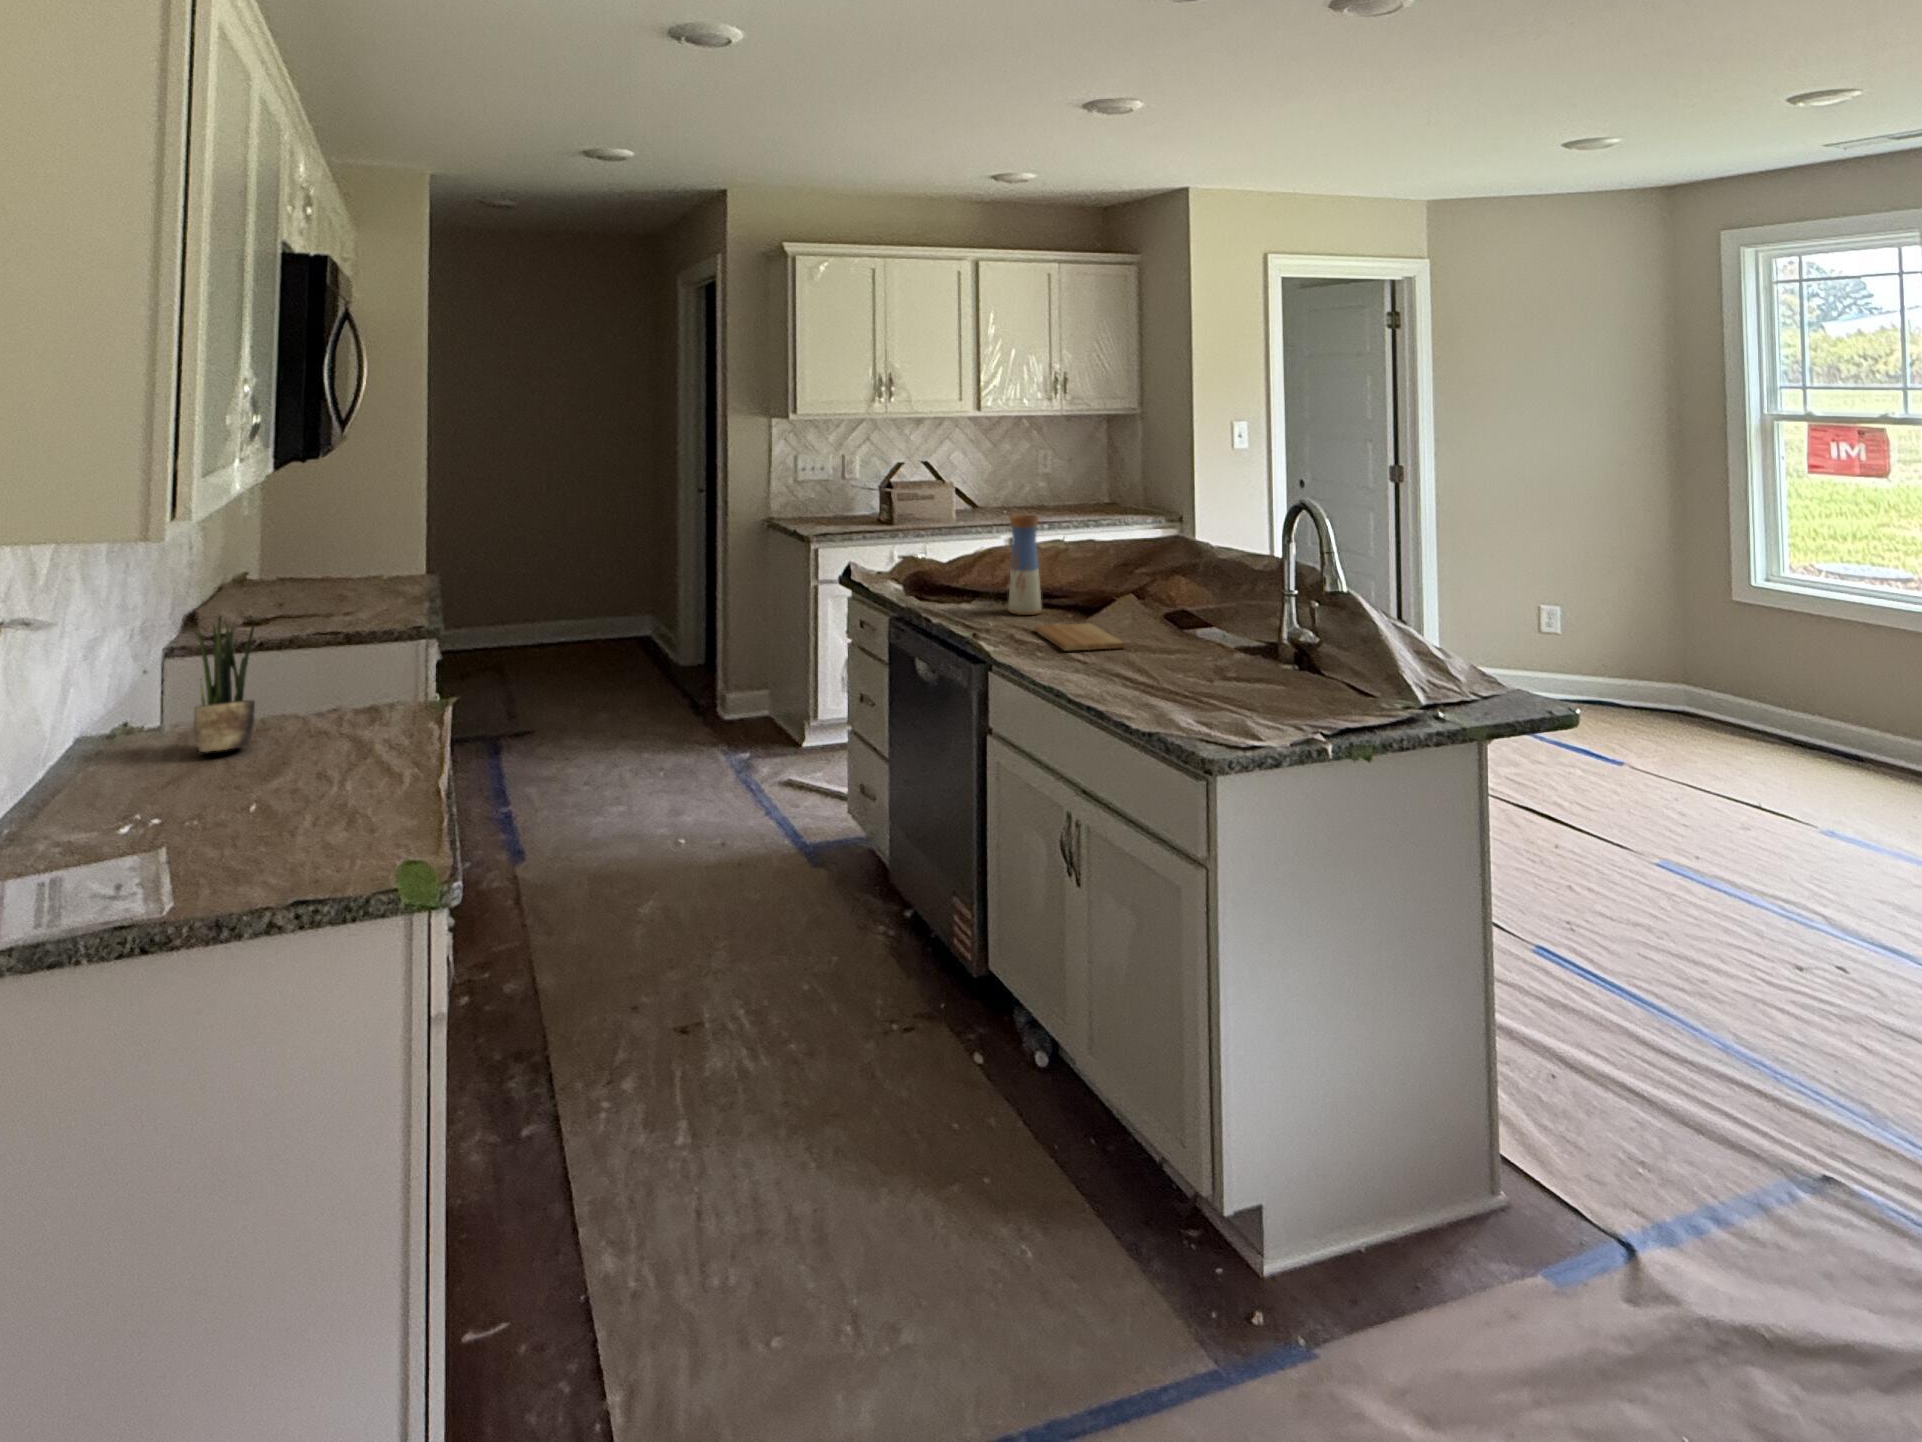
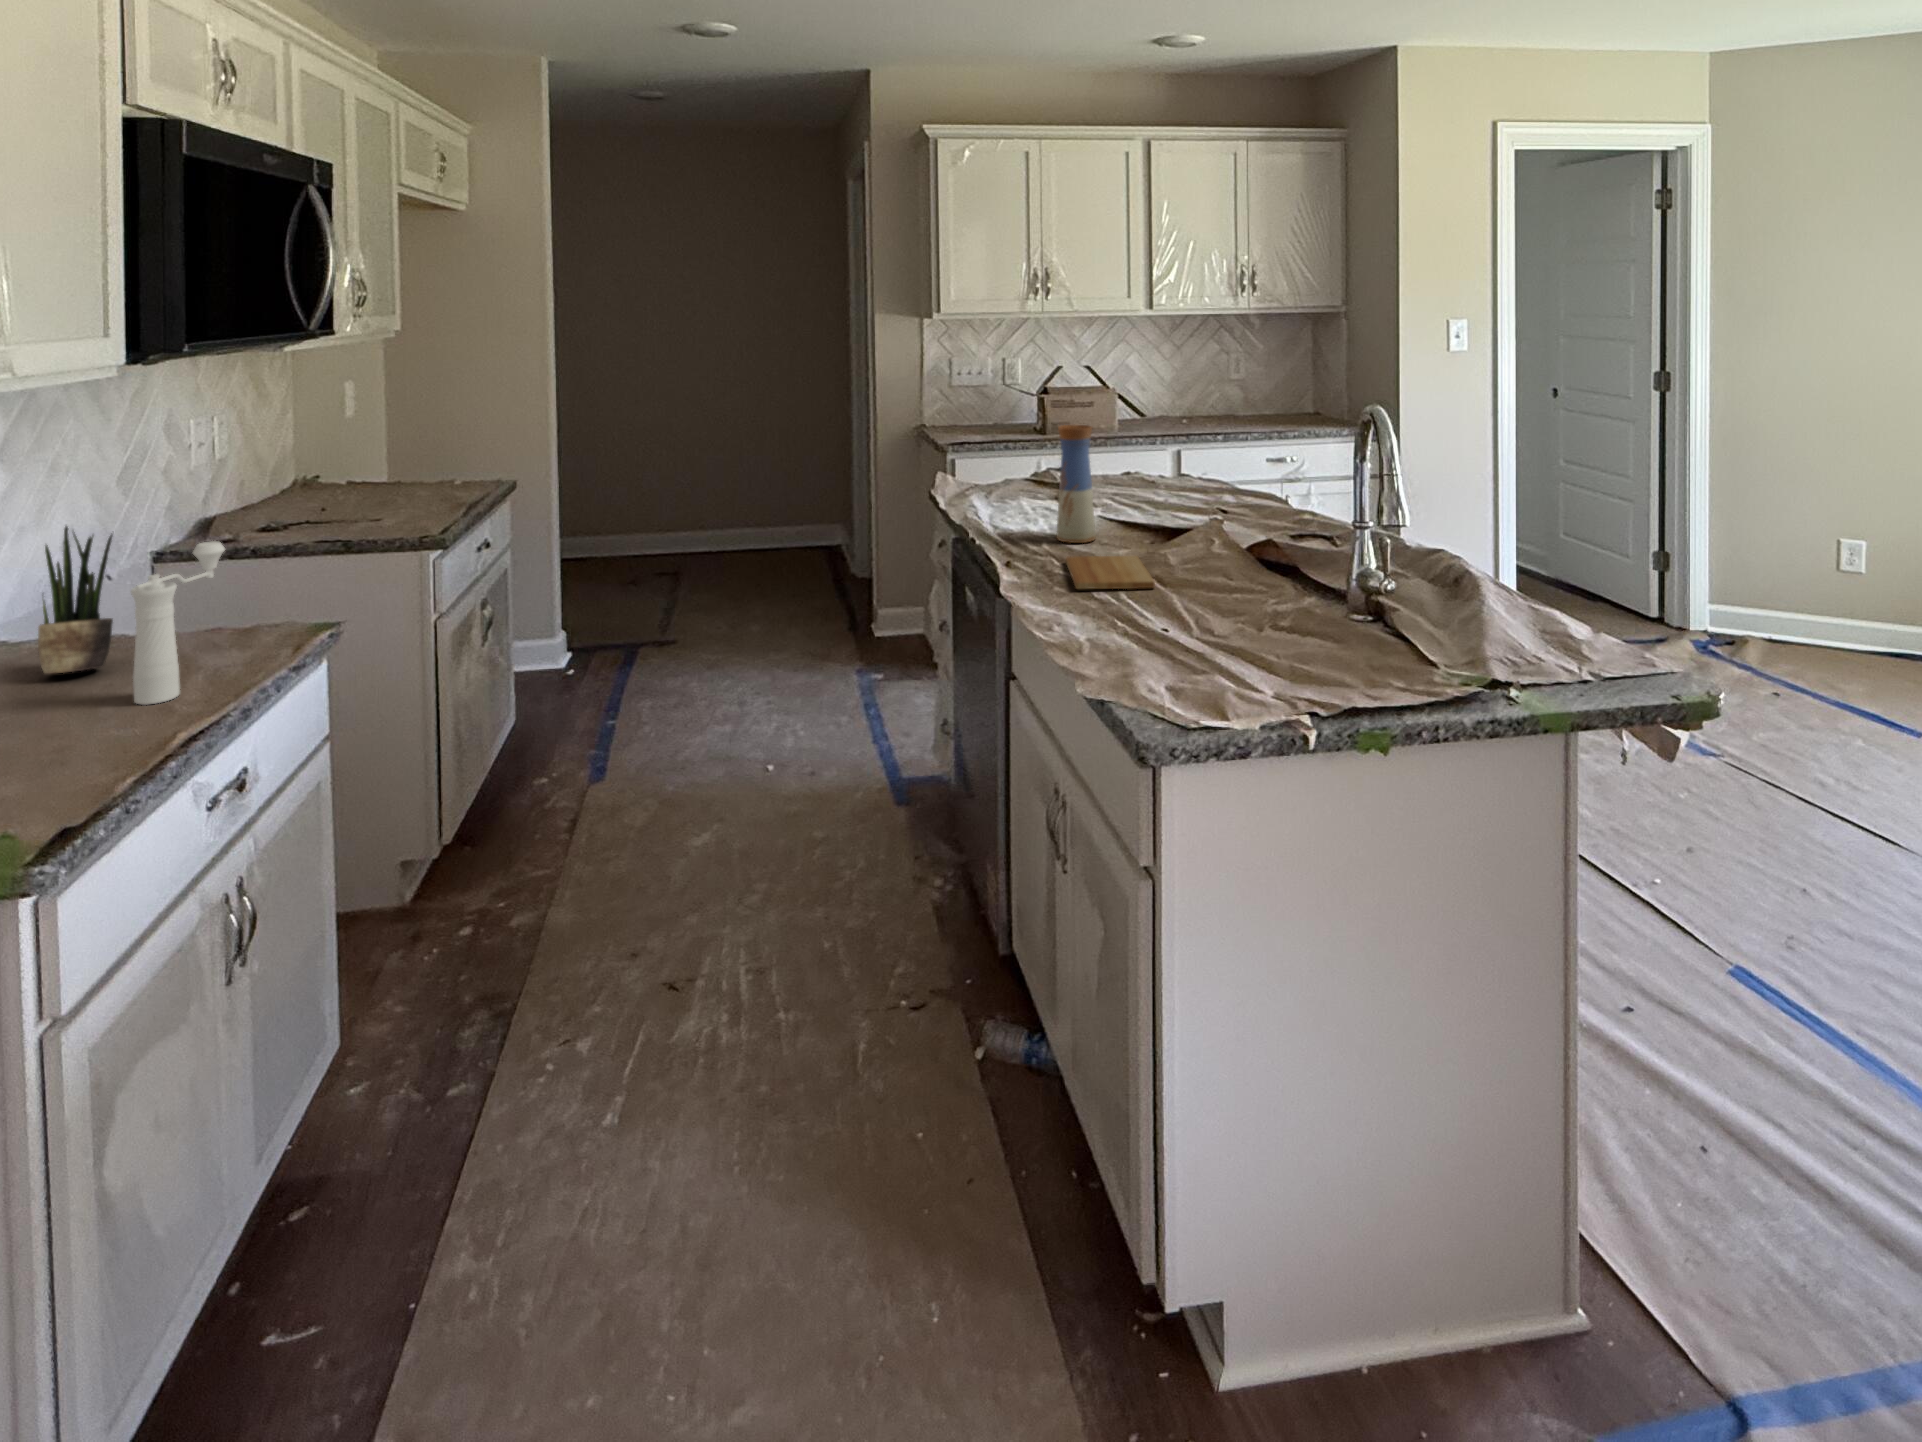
pepper mill: none [314,626,372,773] -> present [131,541,225,705]

